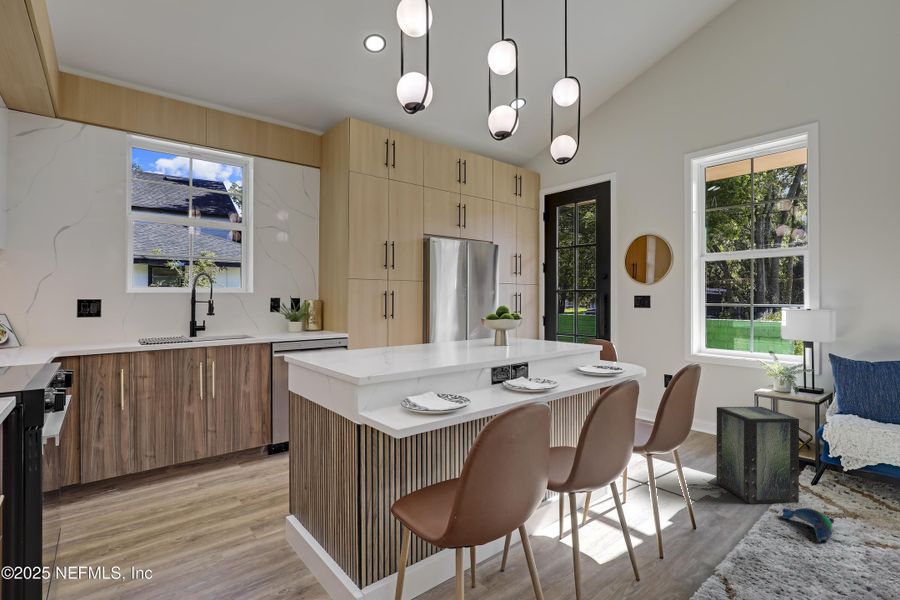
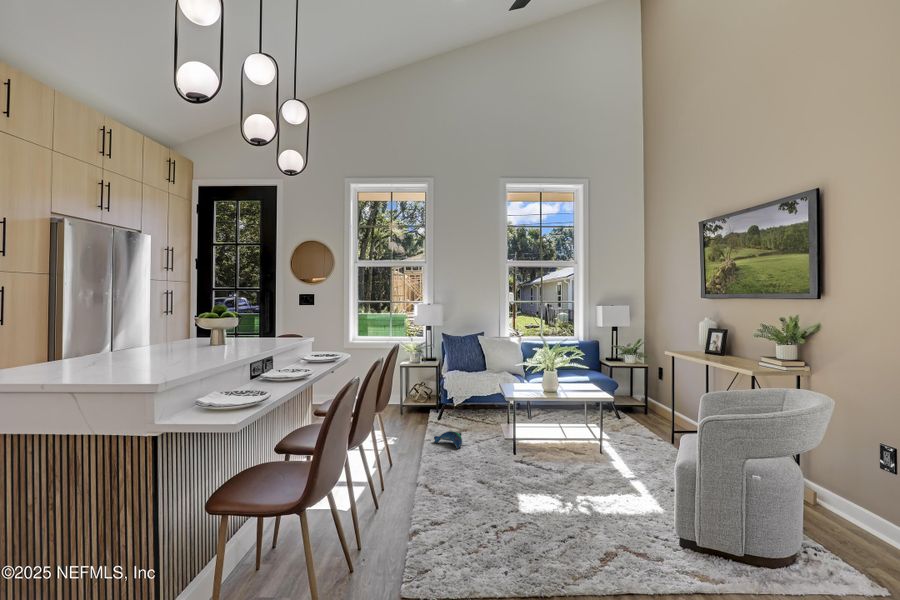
storage box: present [716,407,799,504] -> none [388,373,438,441]

